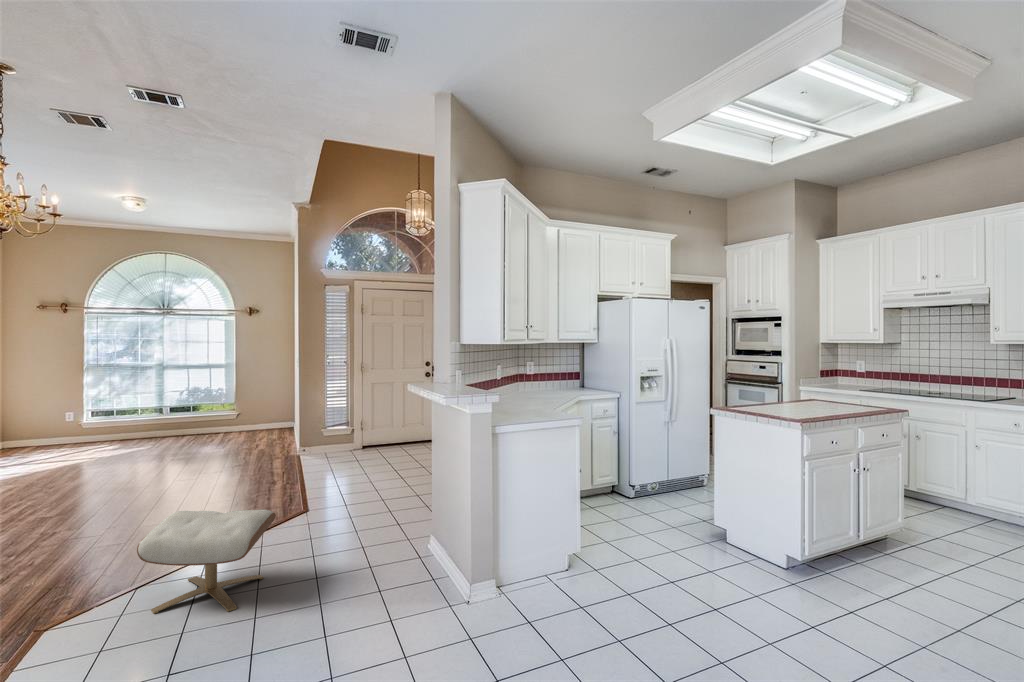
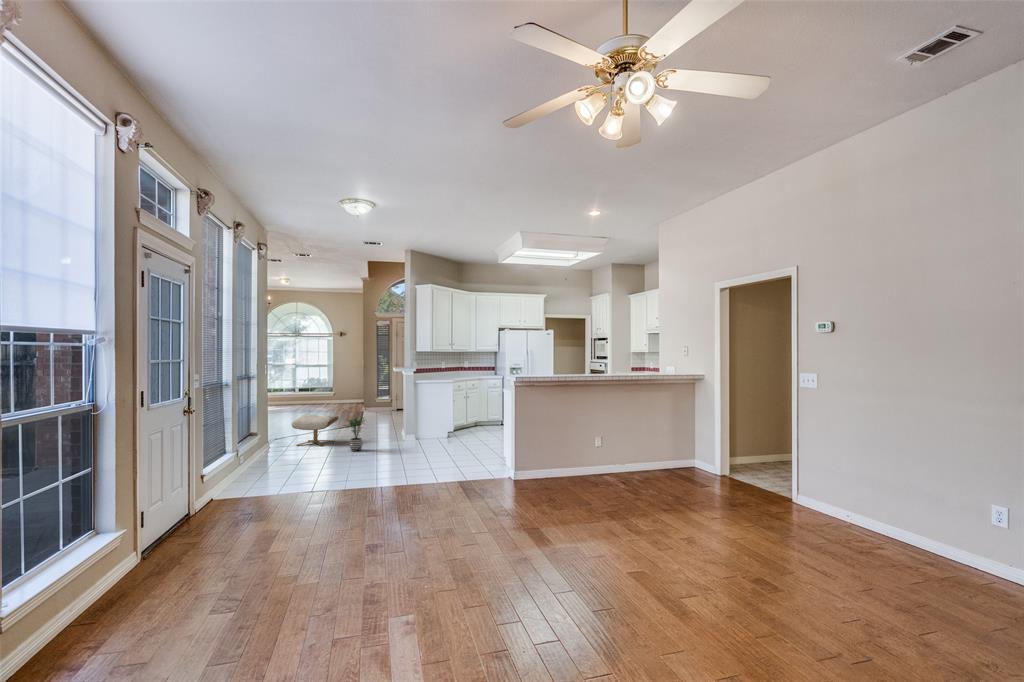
potted plant: none [310,528,382,642] -> present [347,417,364,451]

